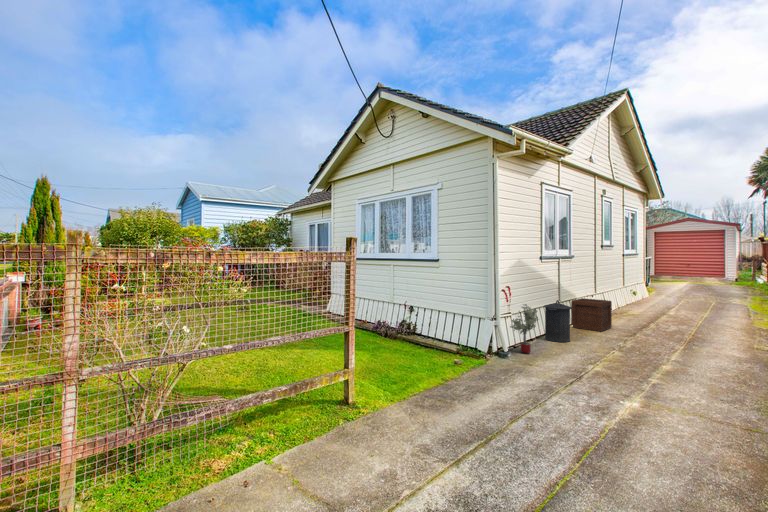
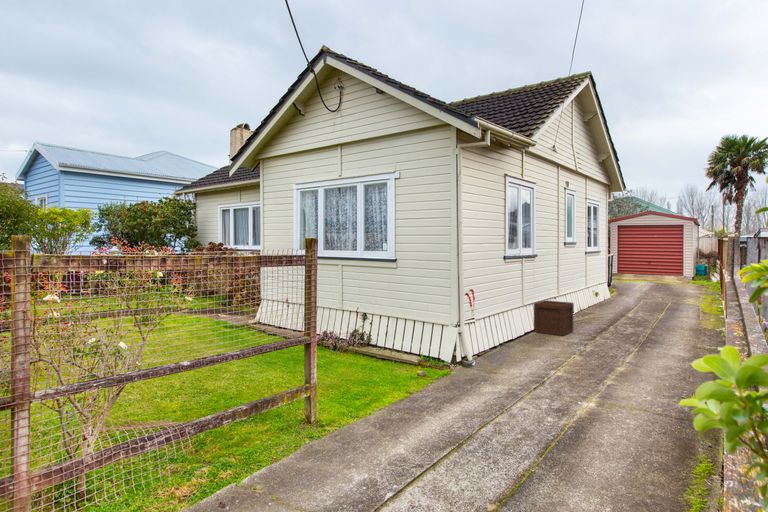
trash can: present [544,300,572,342] -> none [506,303,535,348]
potted tree: present [510,304,538,354] -> none [472,308,503,362]

